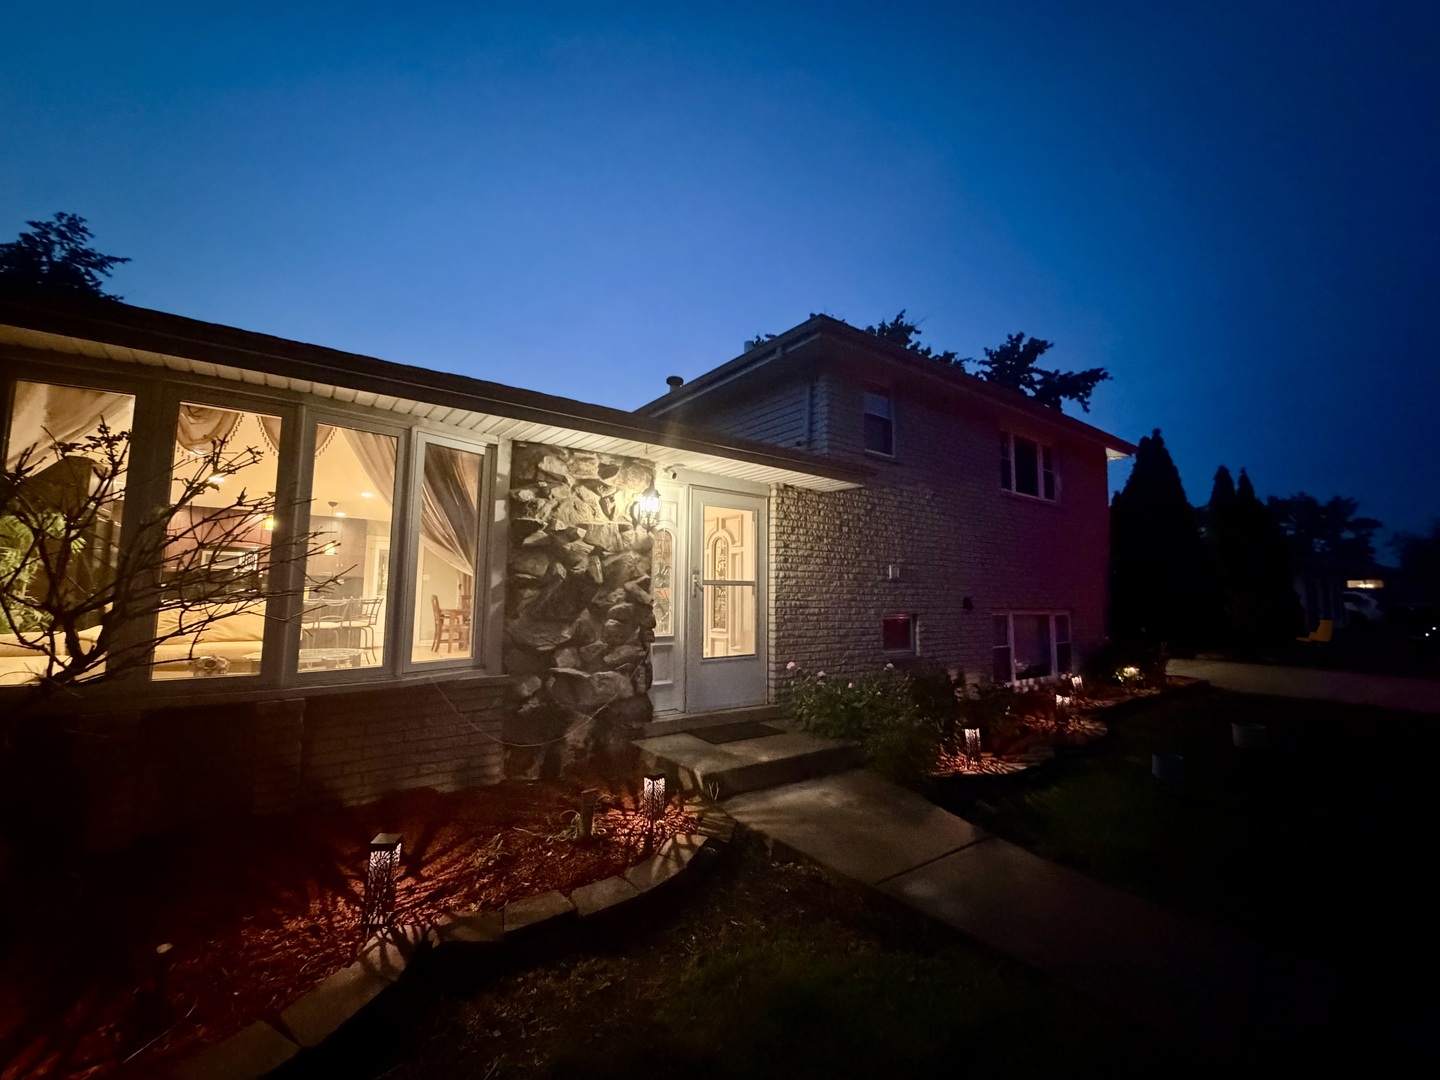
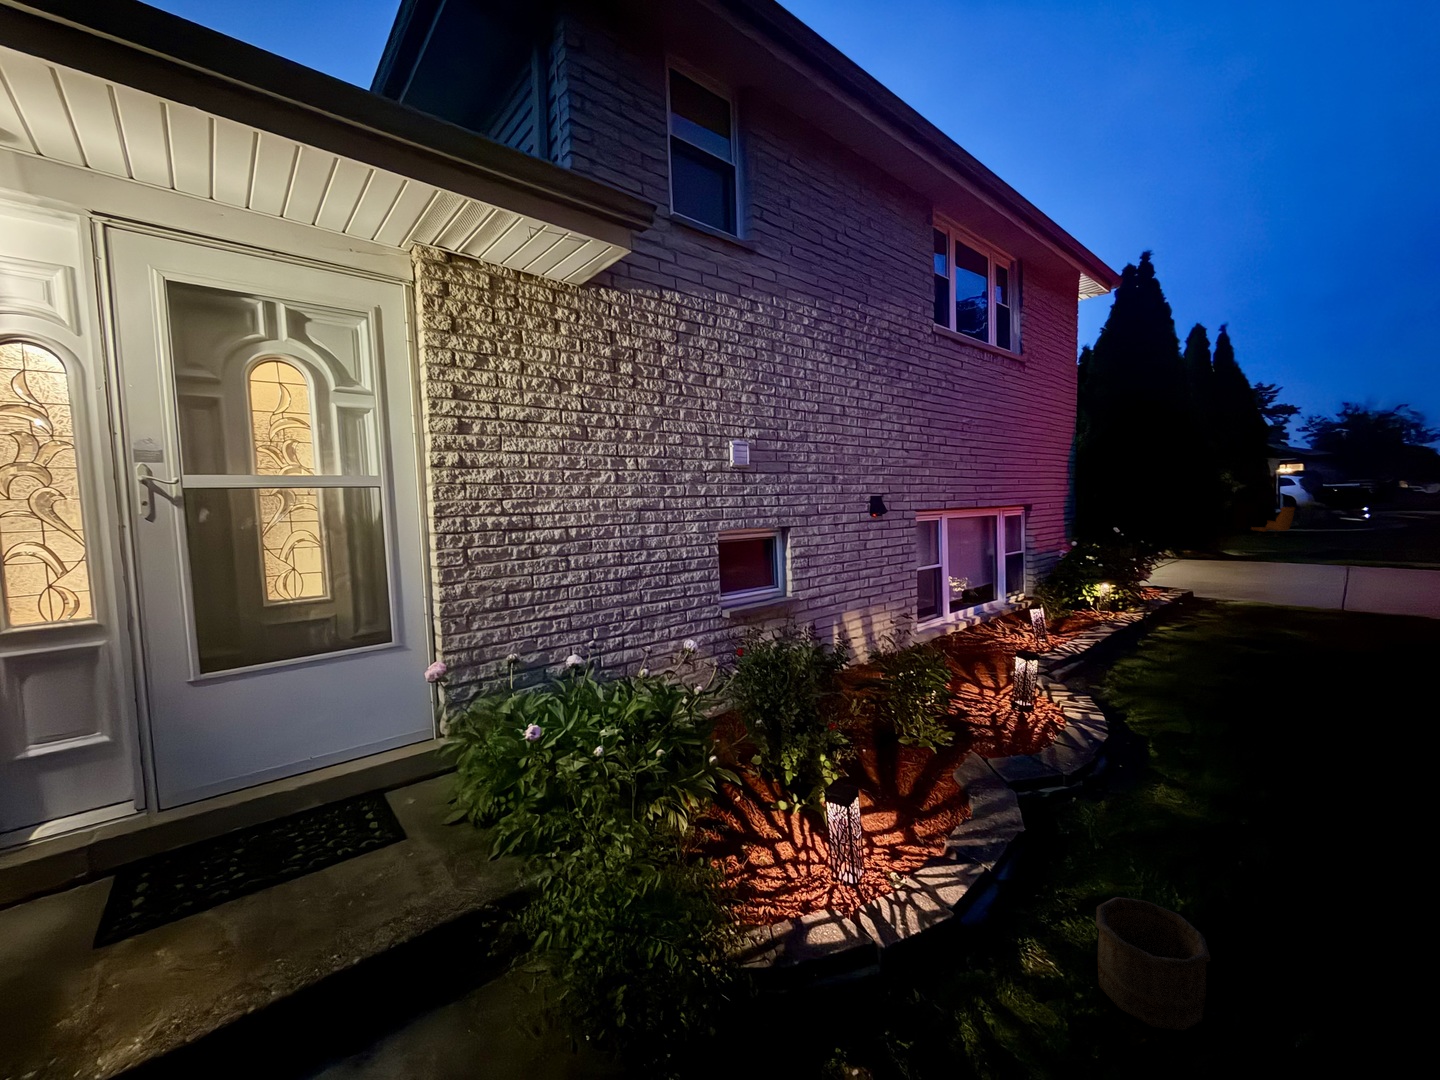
wooden bucket: present [1232,722,1267,750] -> present [1096,897,1211,1031]
planter: present [1152,752,1184,795] -> none [1240,842,1329,957]

